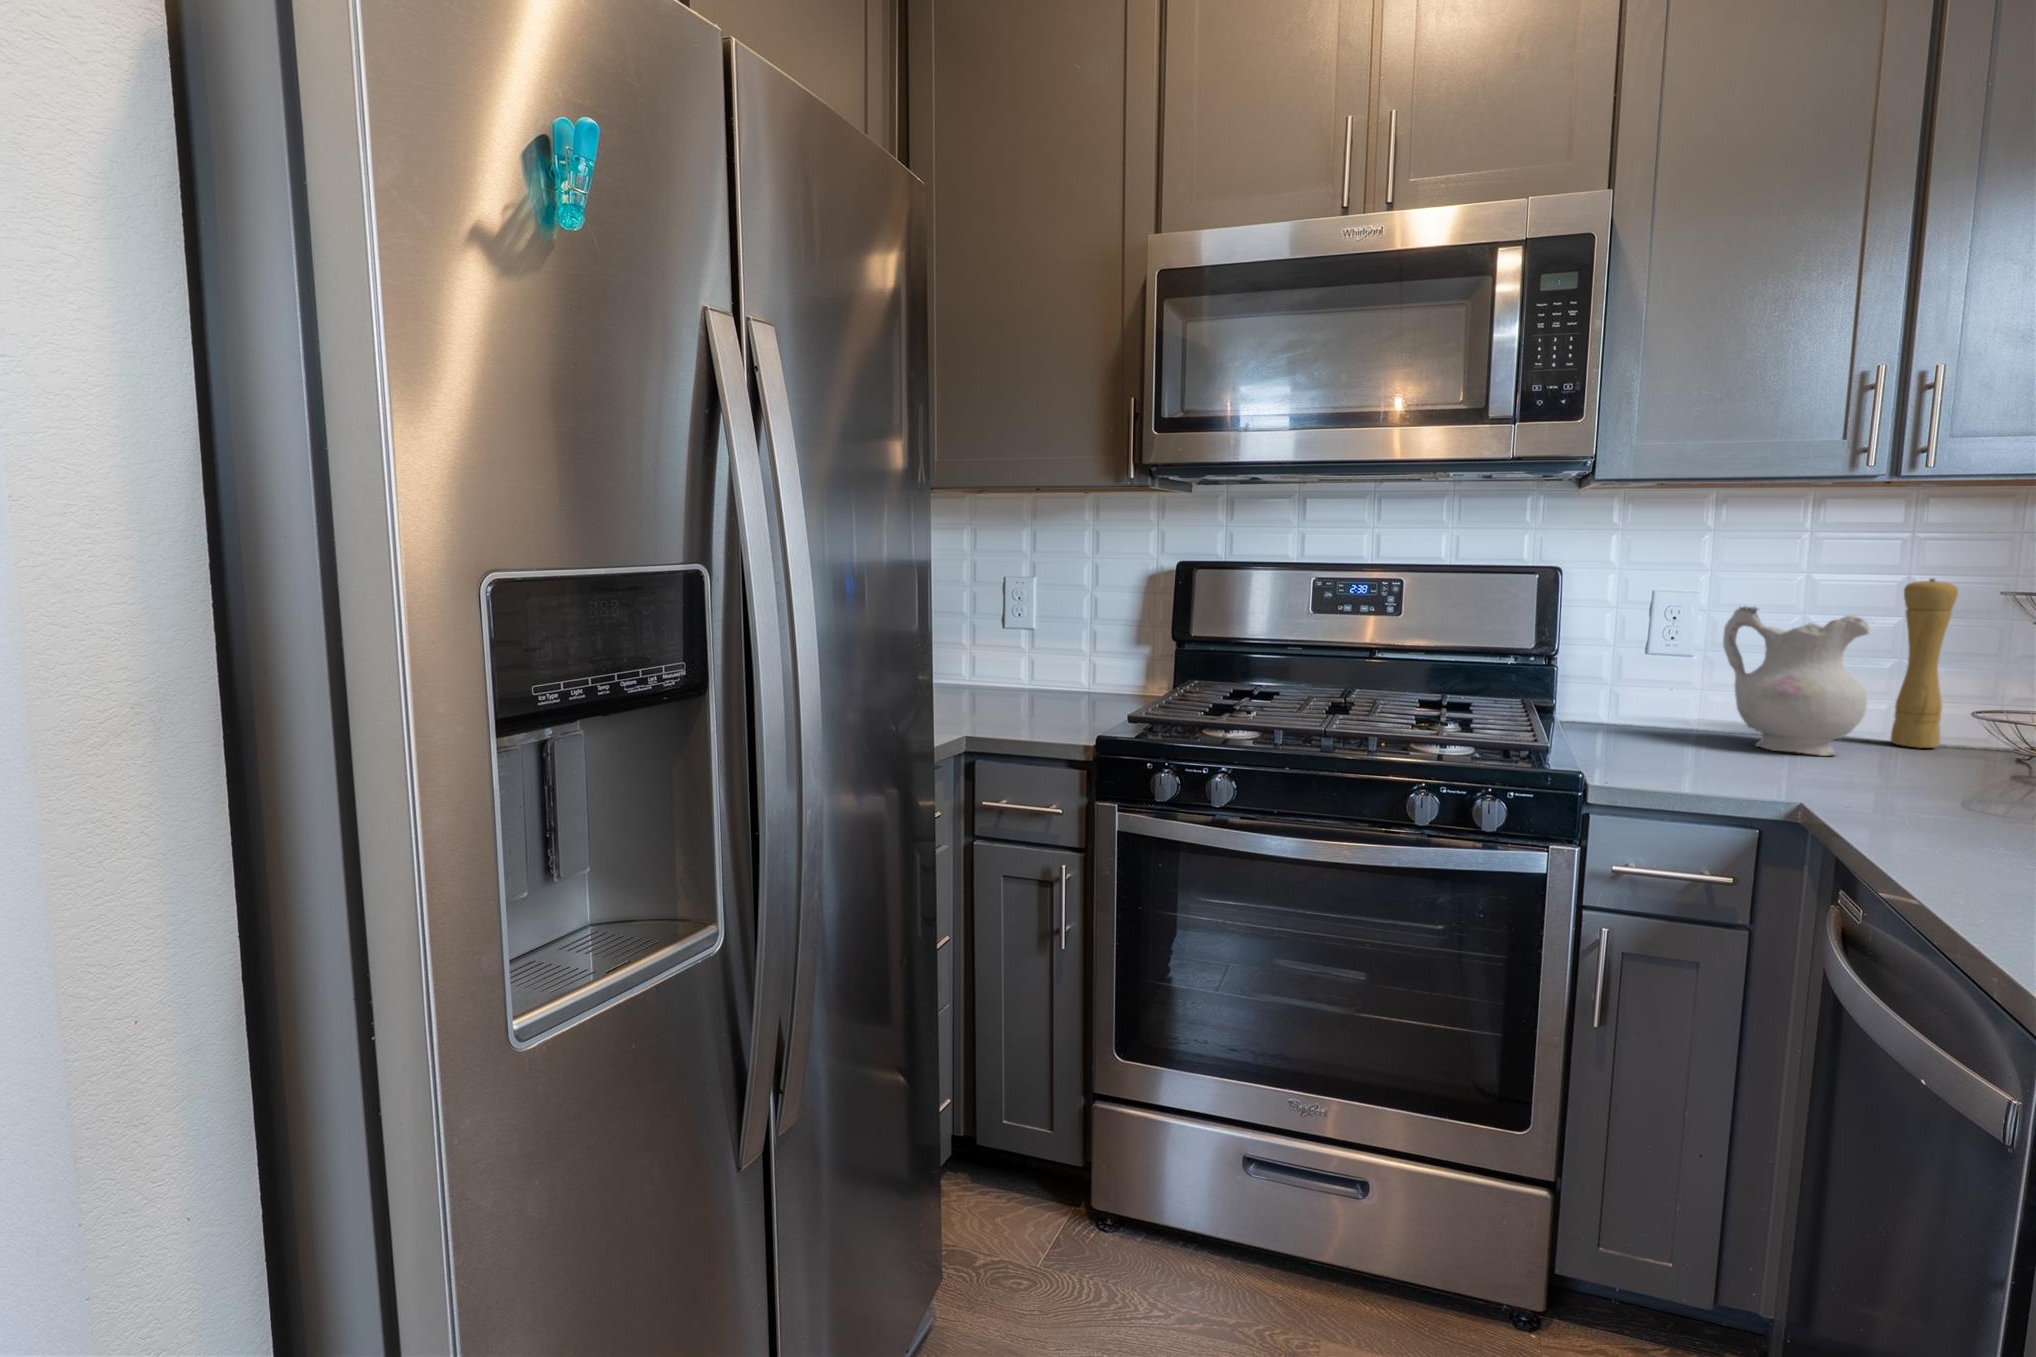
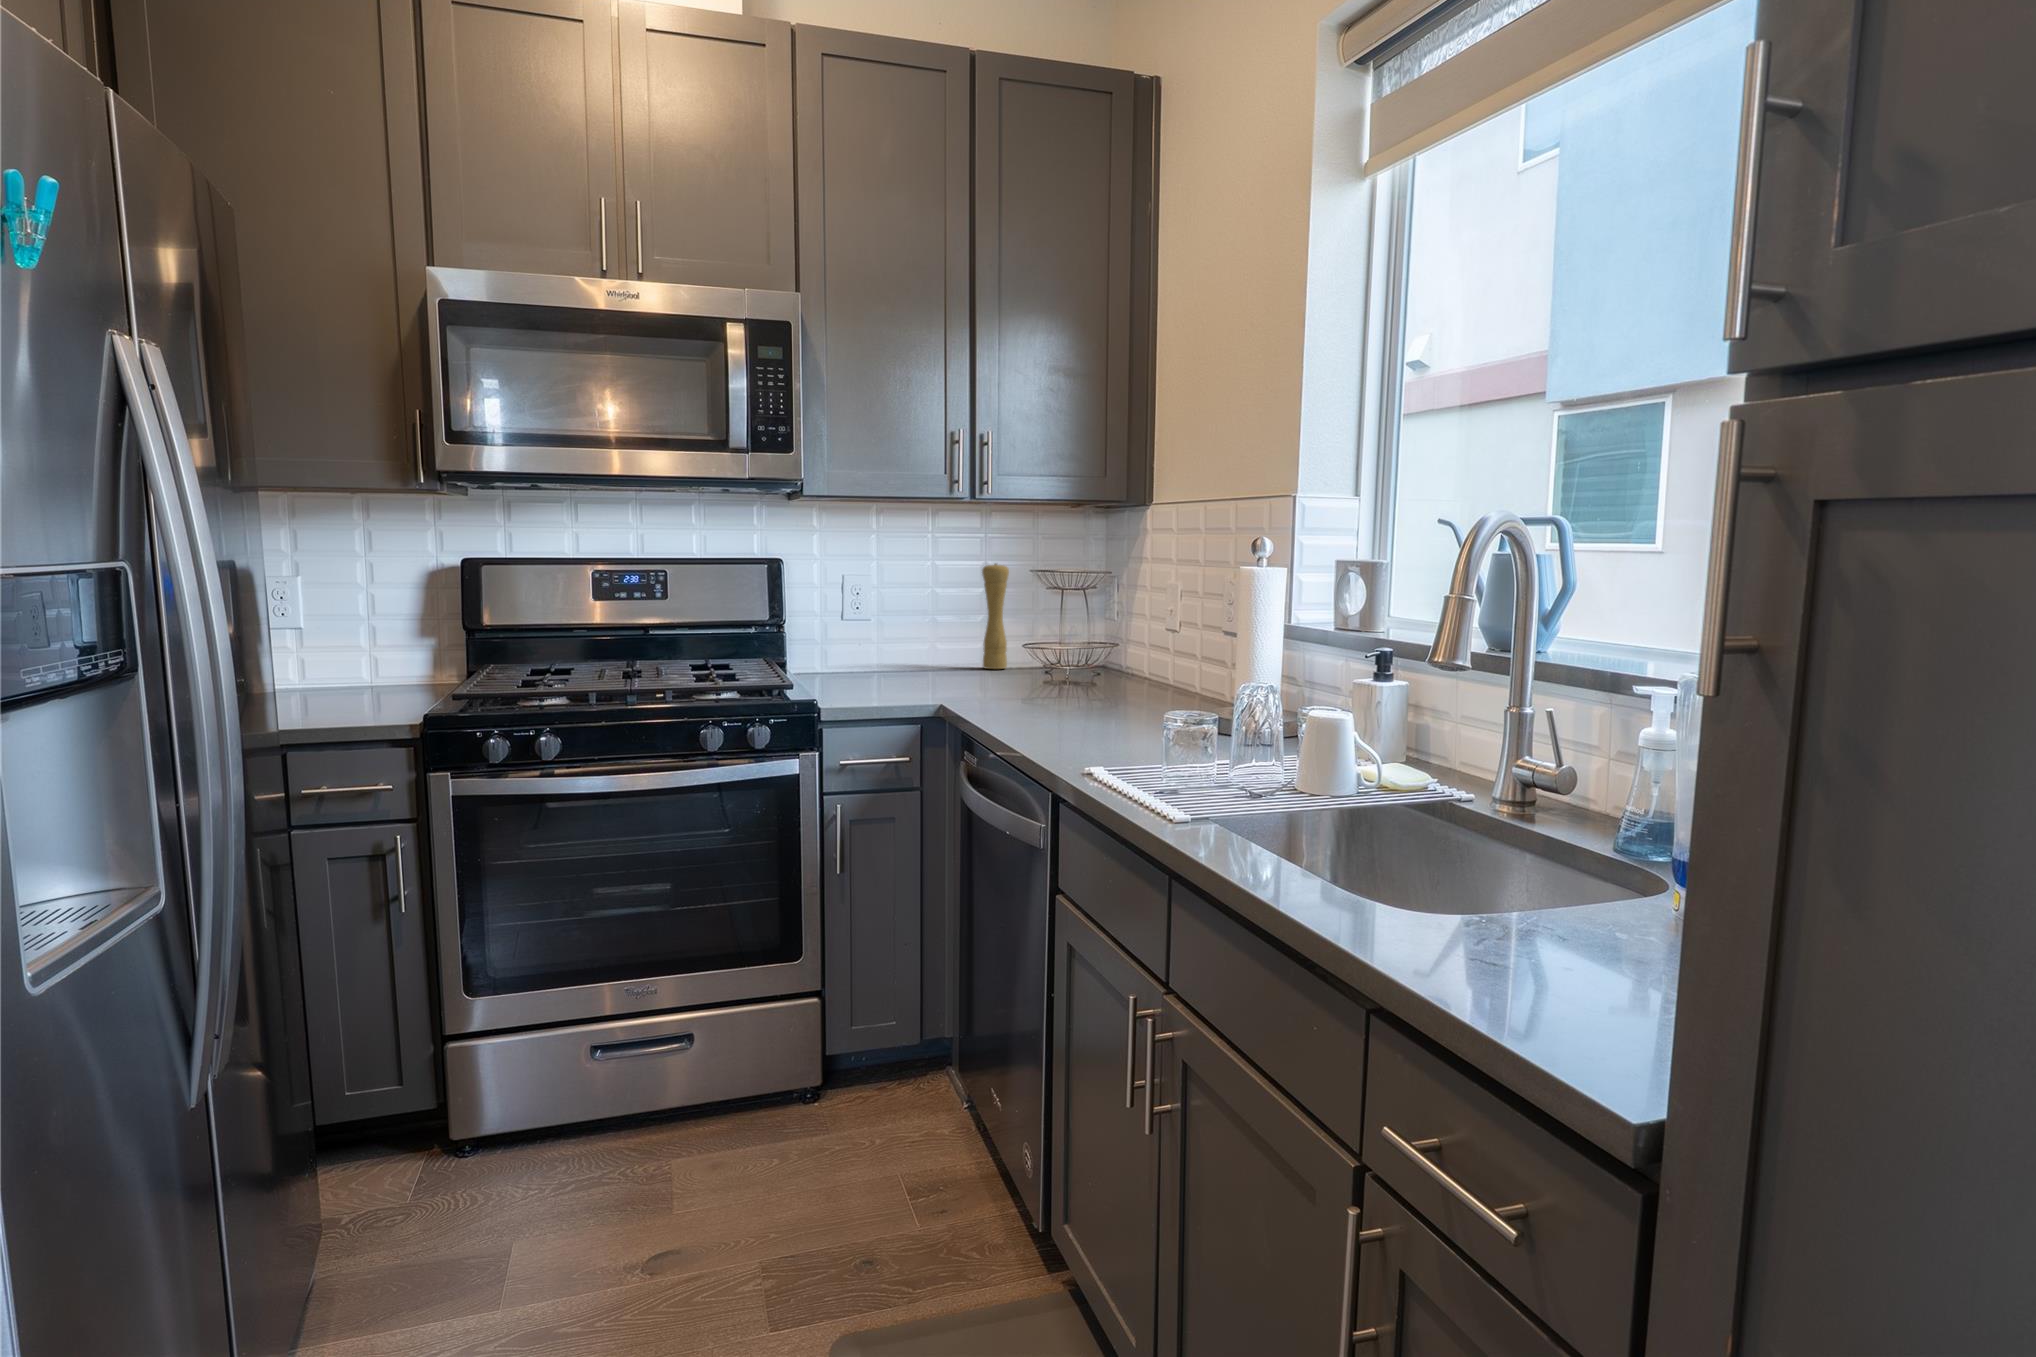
ceramic pitcher: present [1723,606,1869,756] -> none [887,583,969,678]

